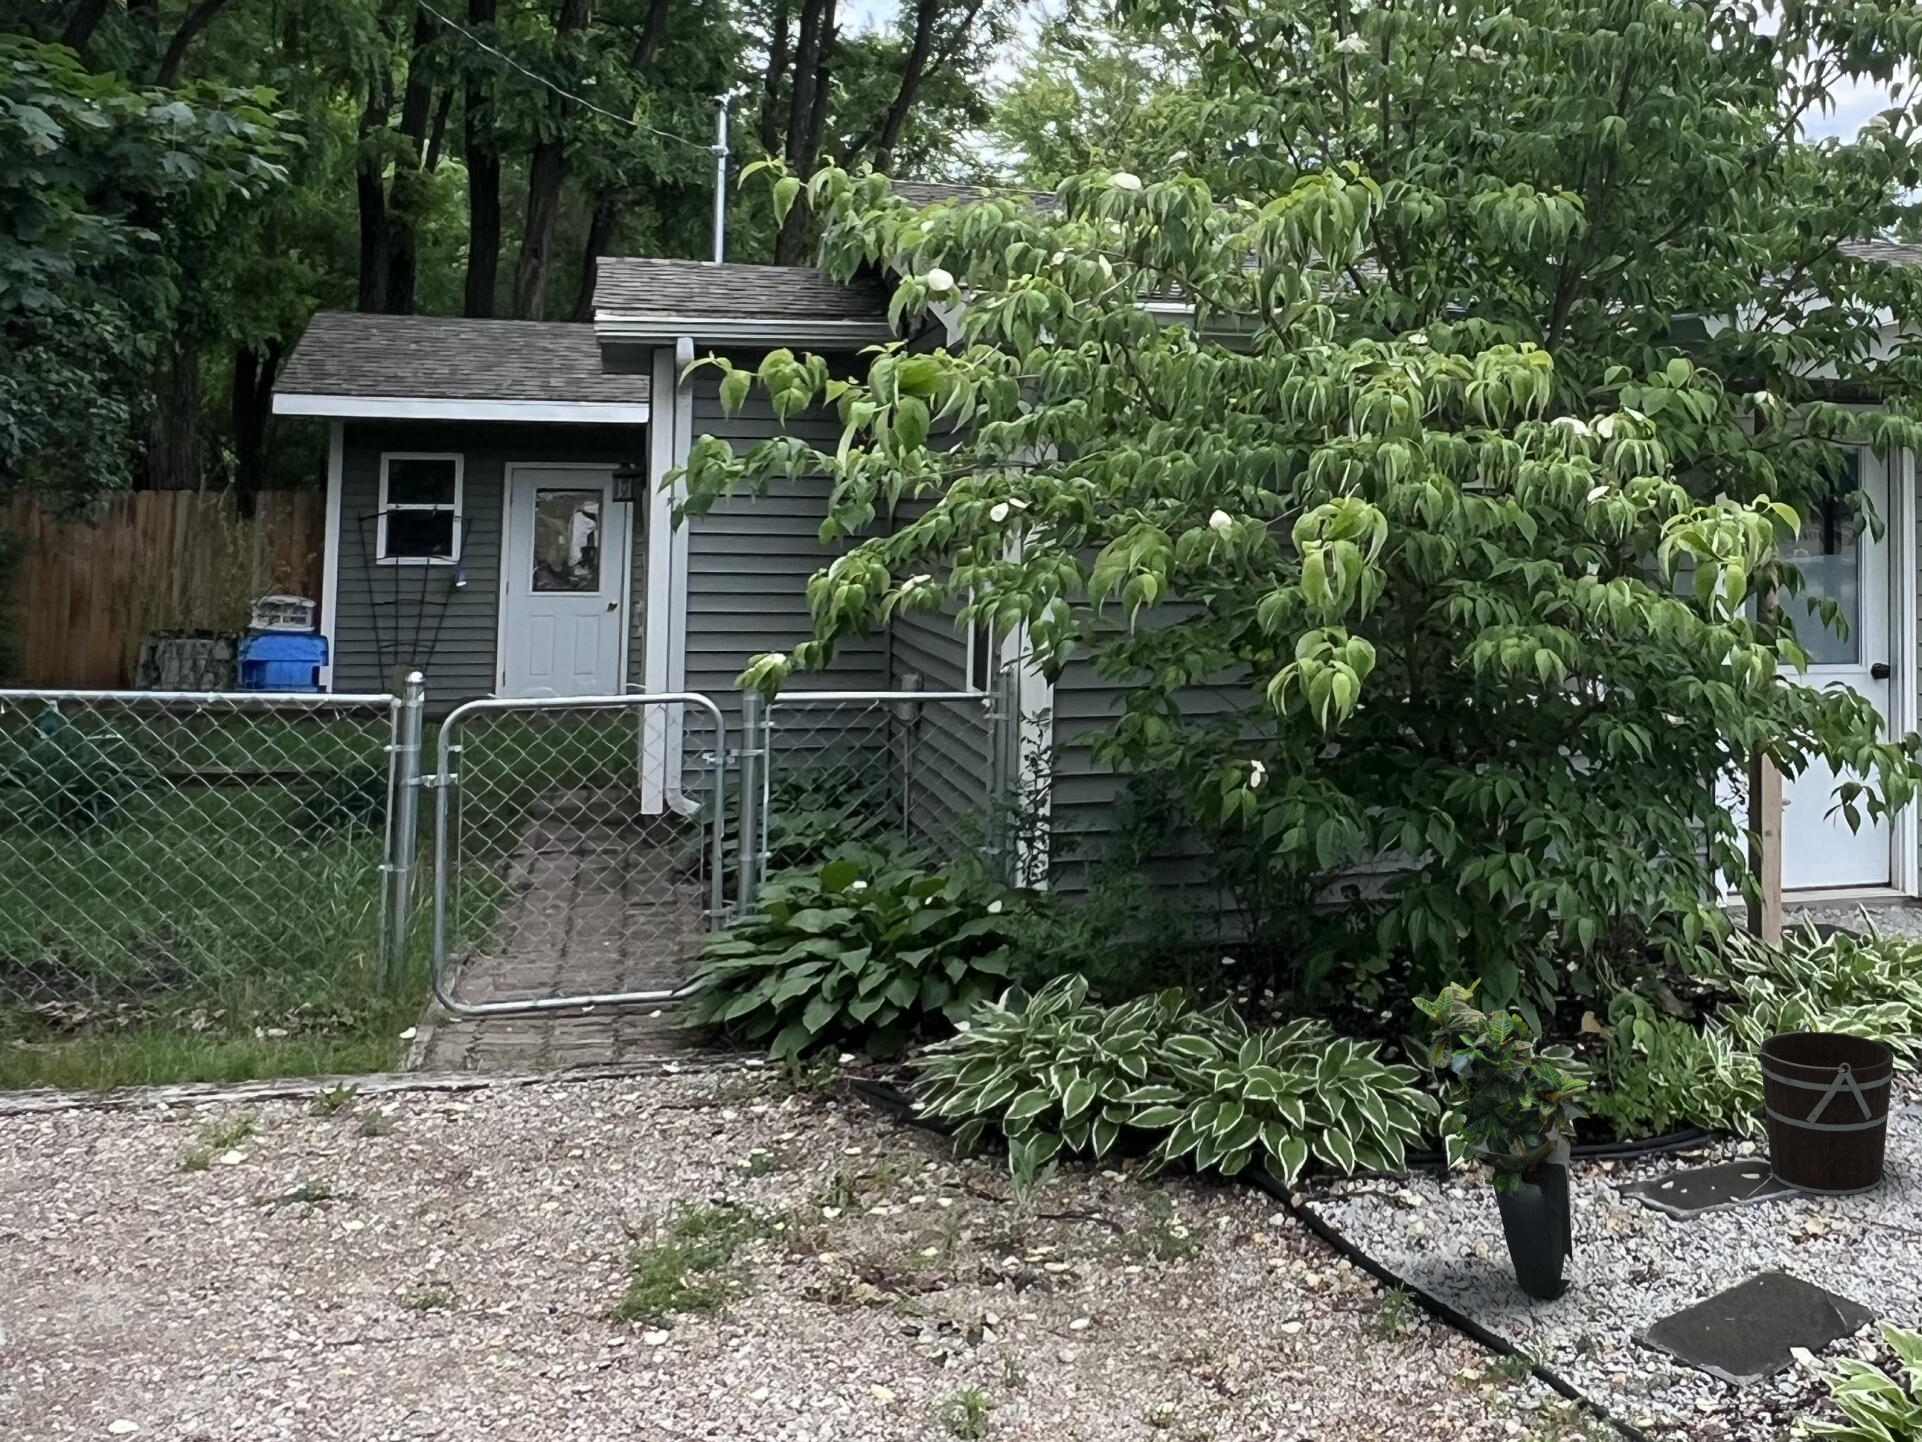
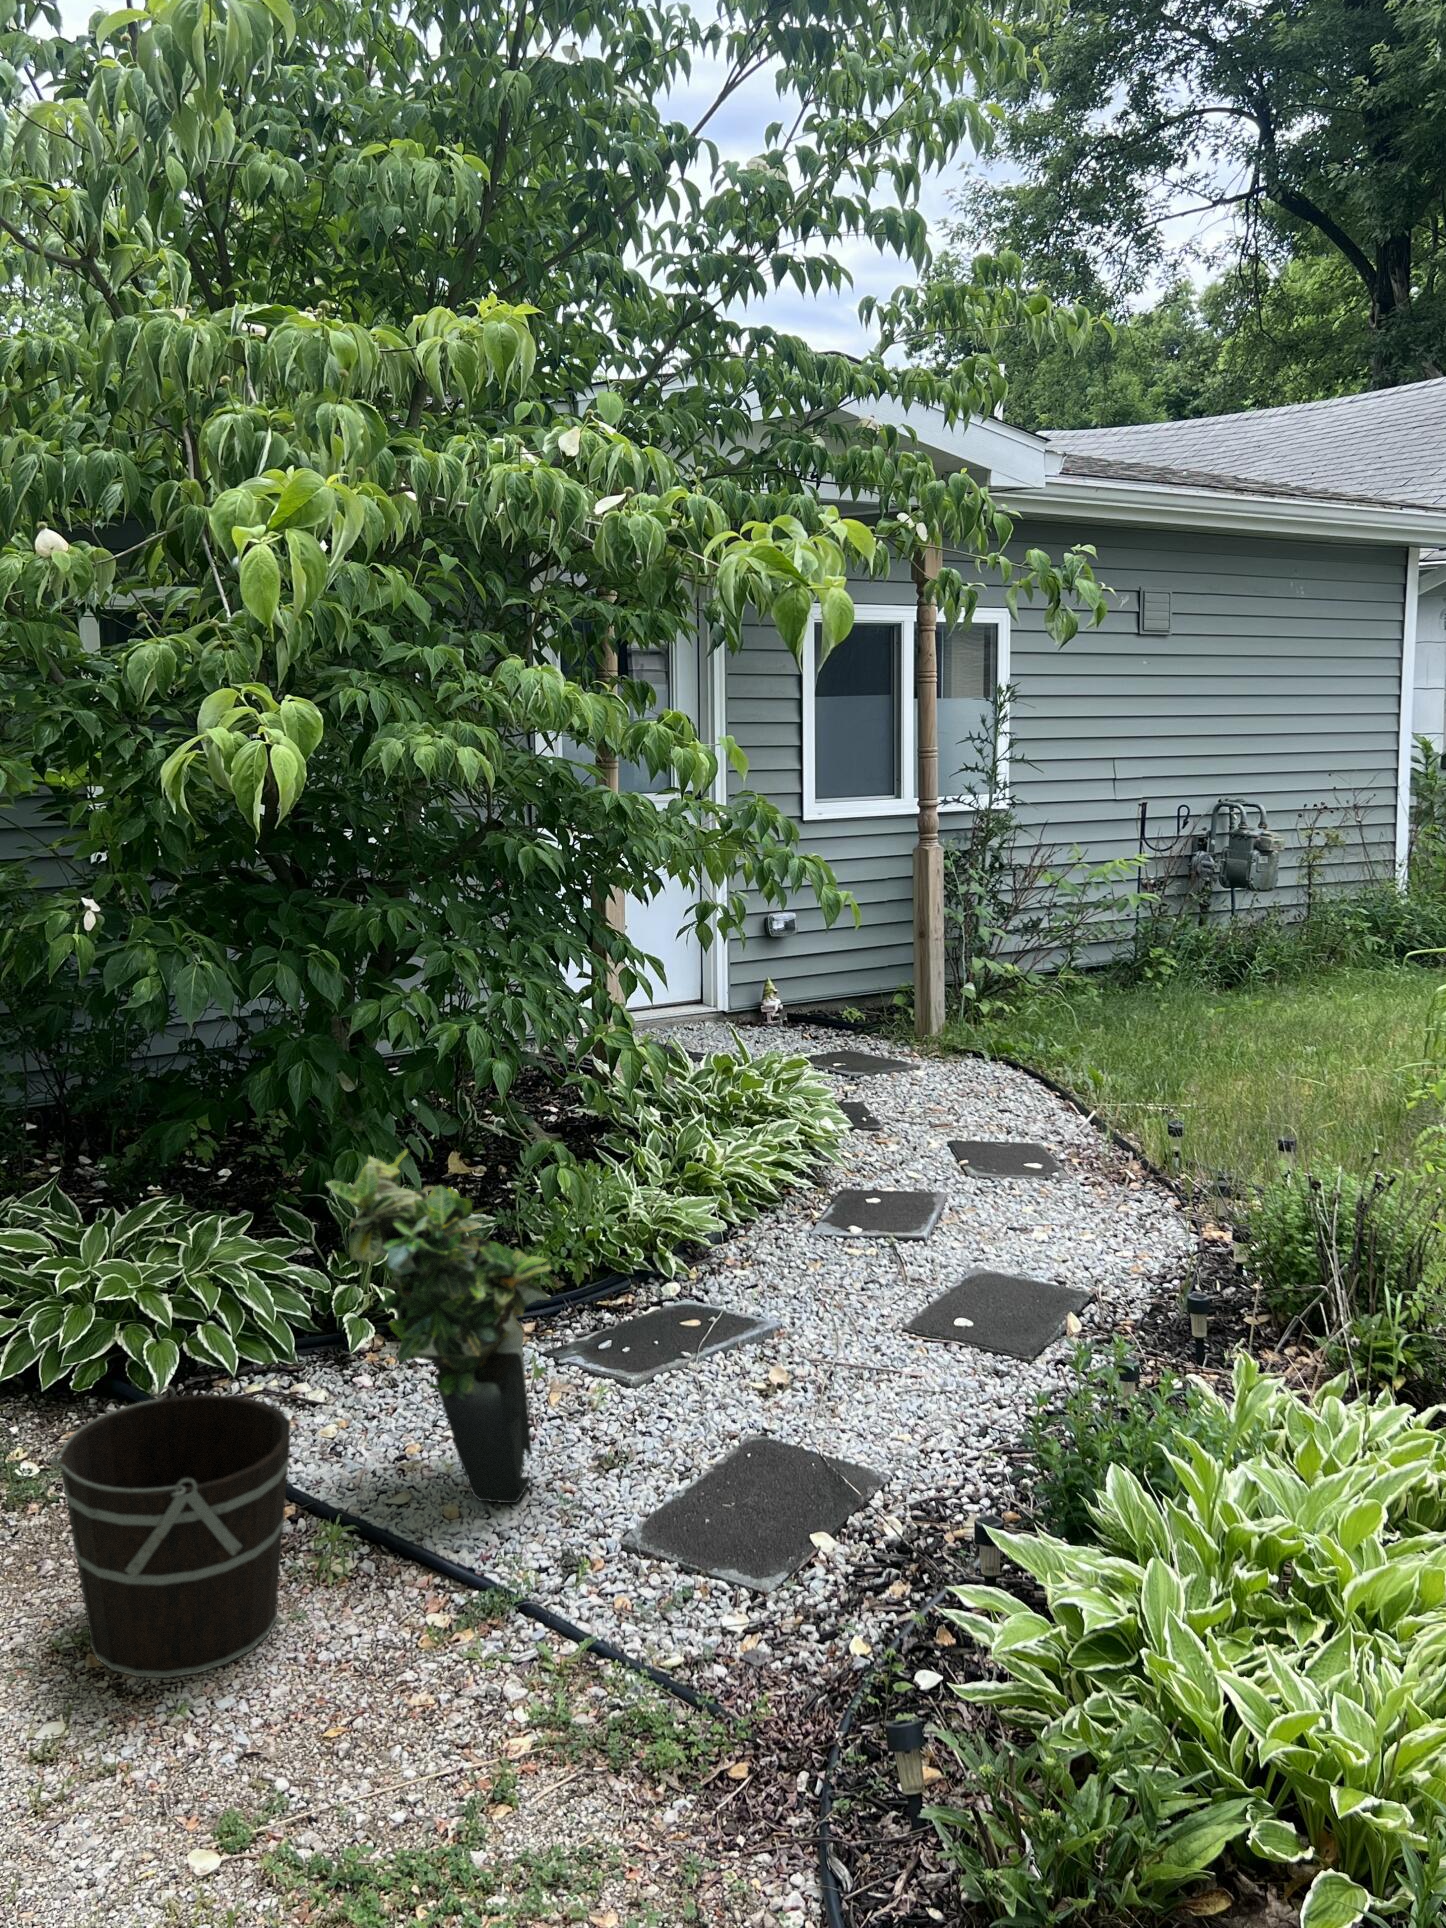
bucket: present [1757,1024,1894,1195] -> present [50,1386,291,1678]

